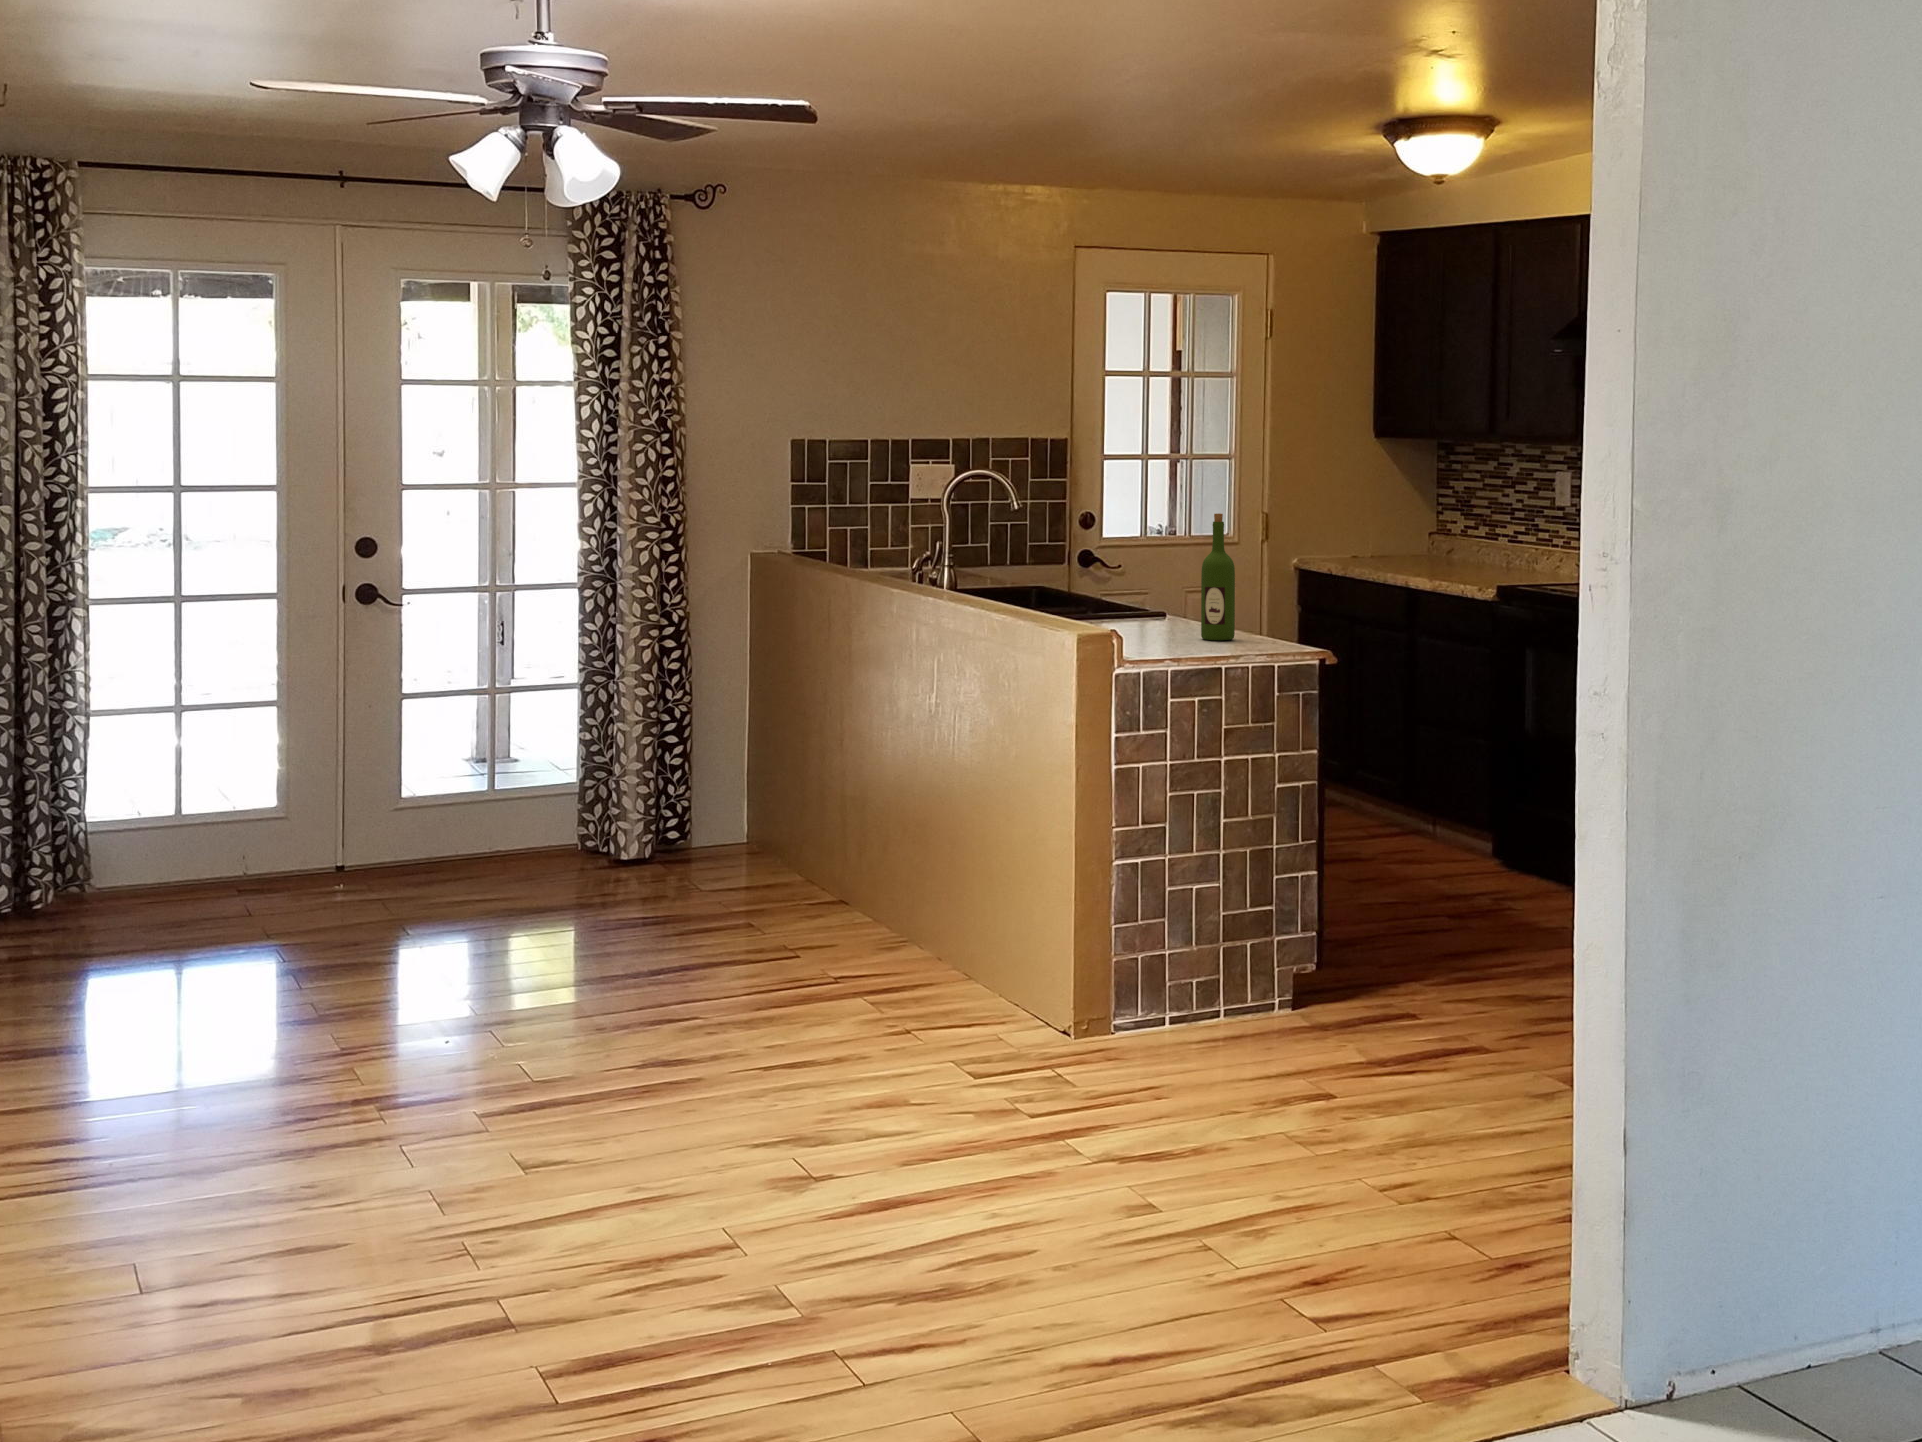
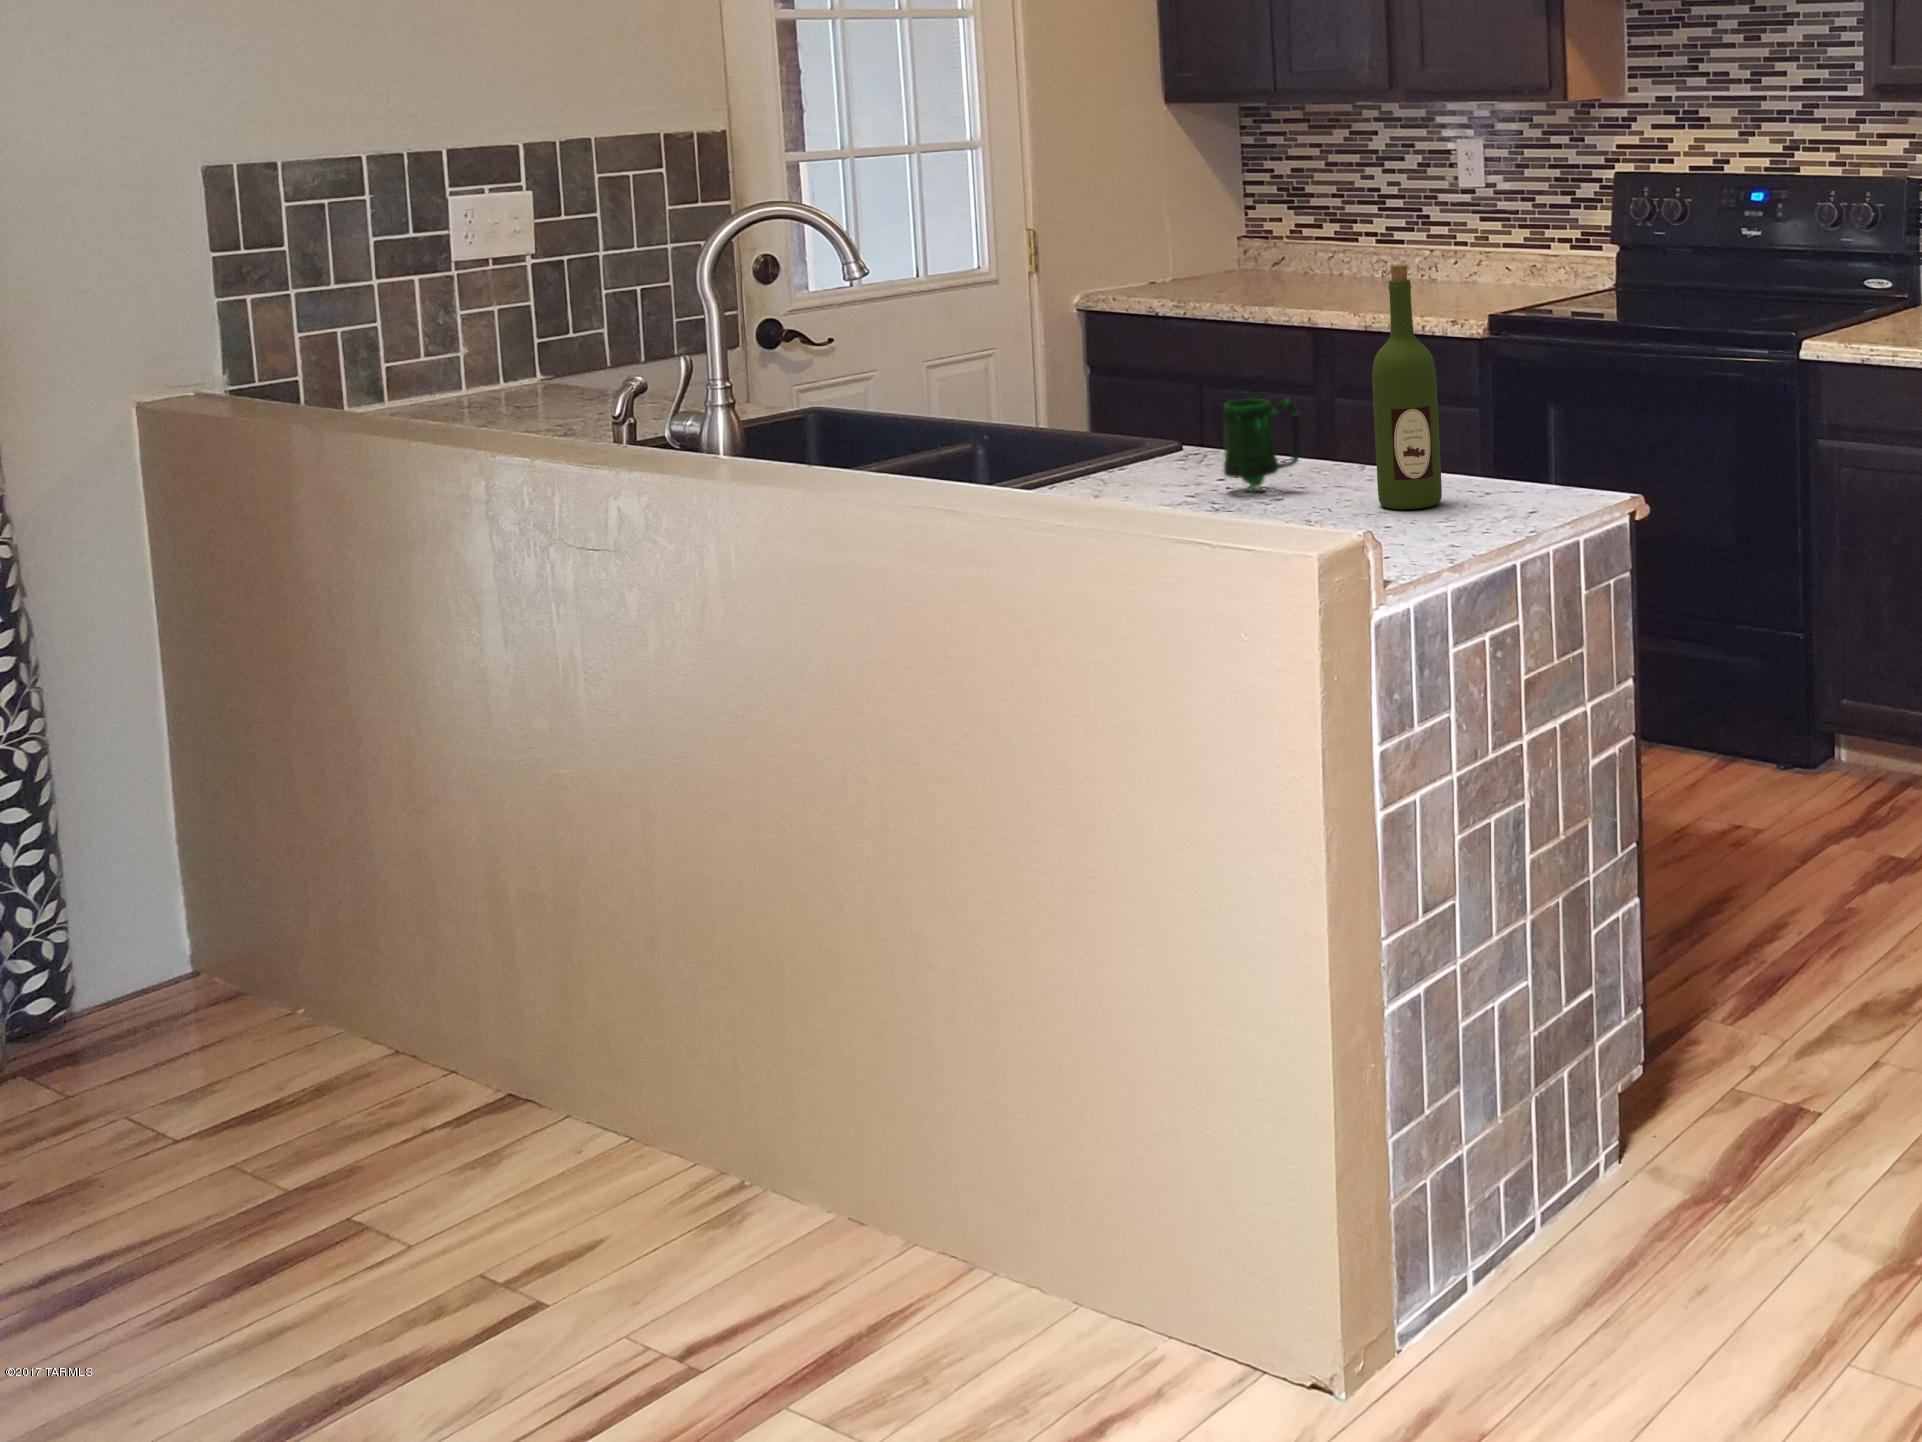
mug: none [1148,582,1186,630] -> present [1223,399,1300,489]

